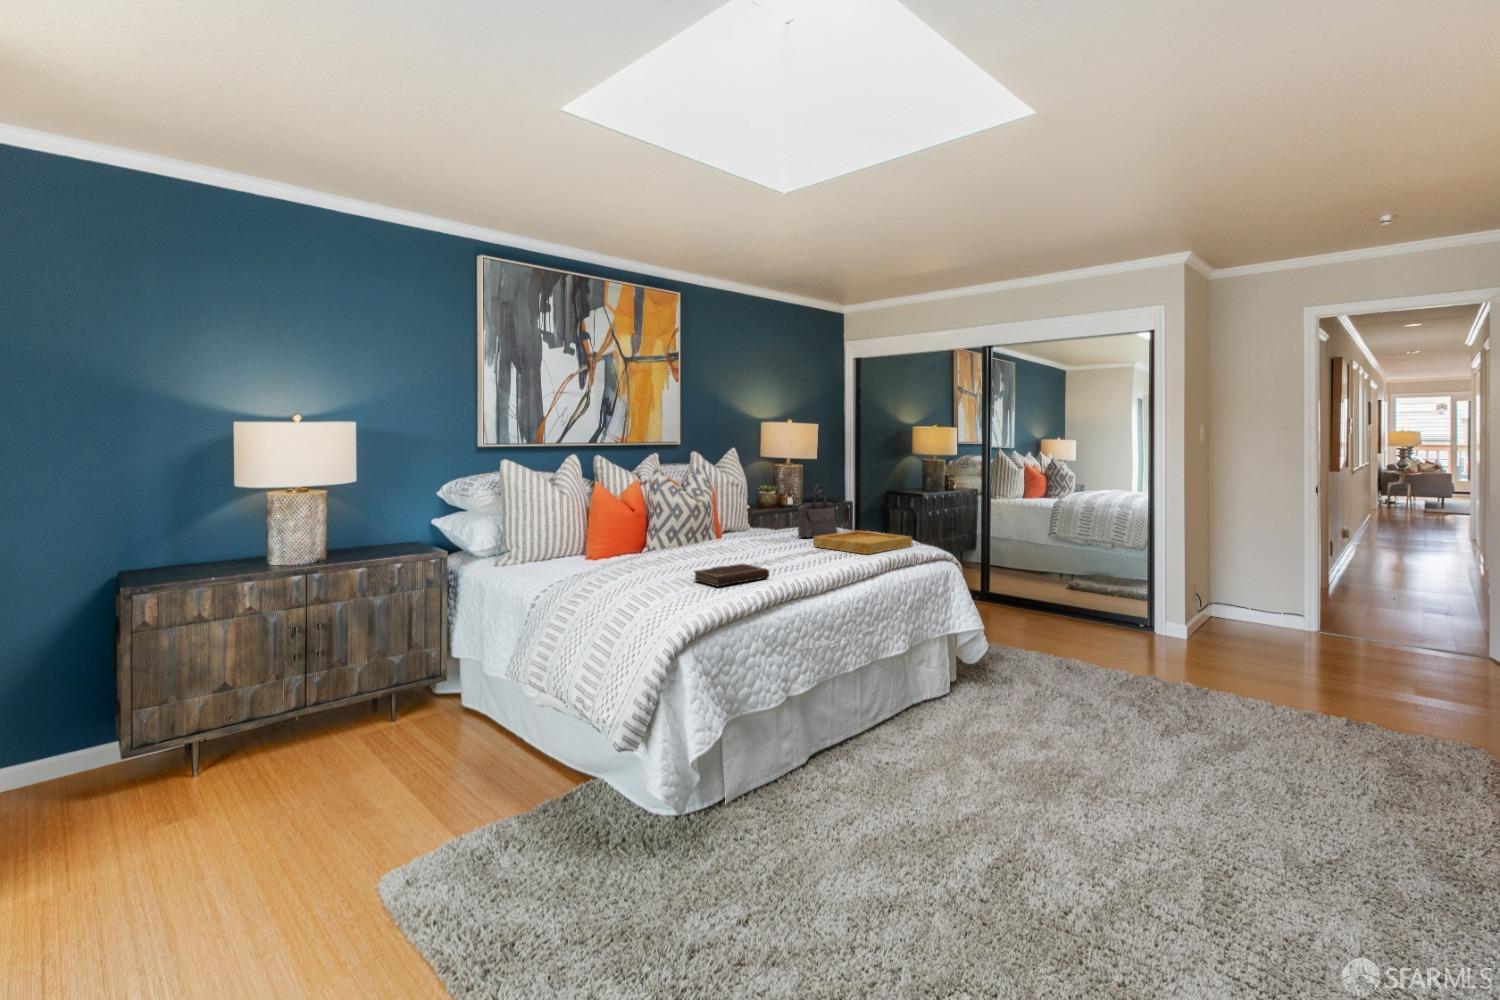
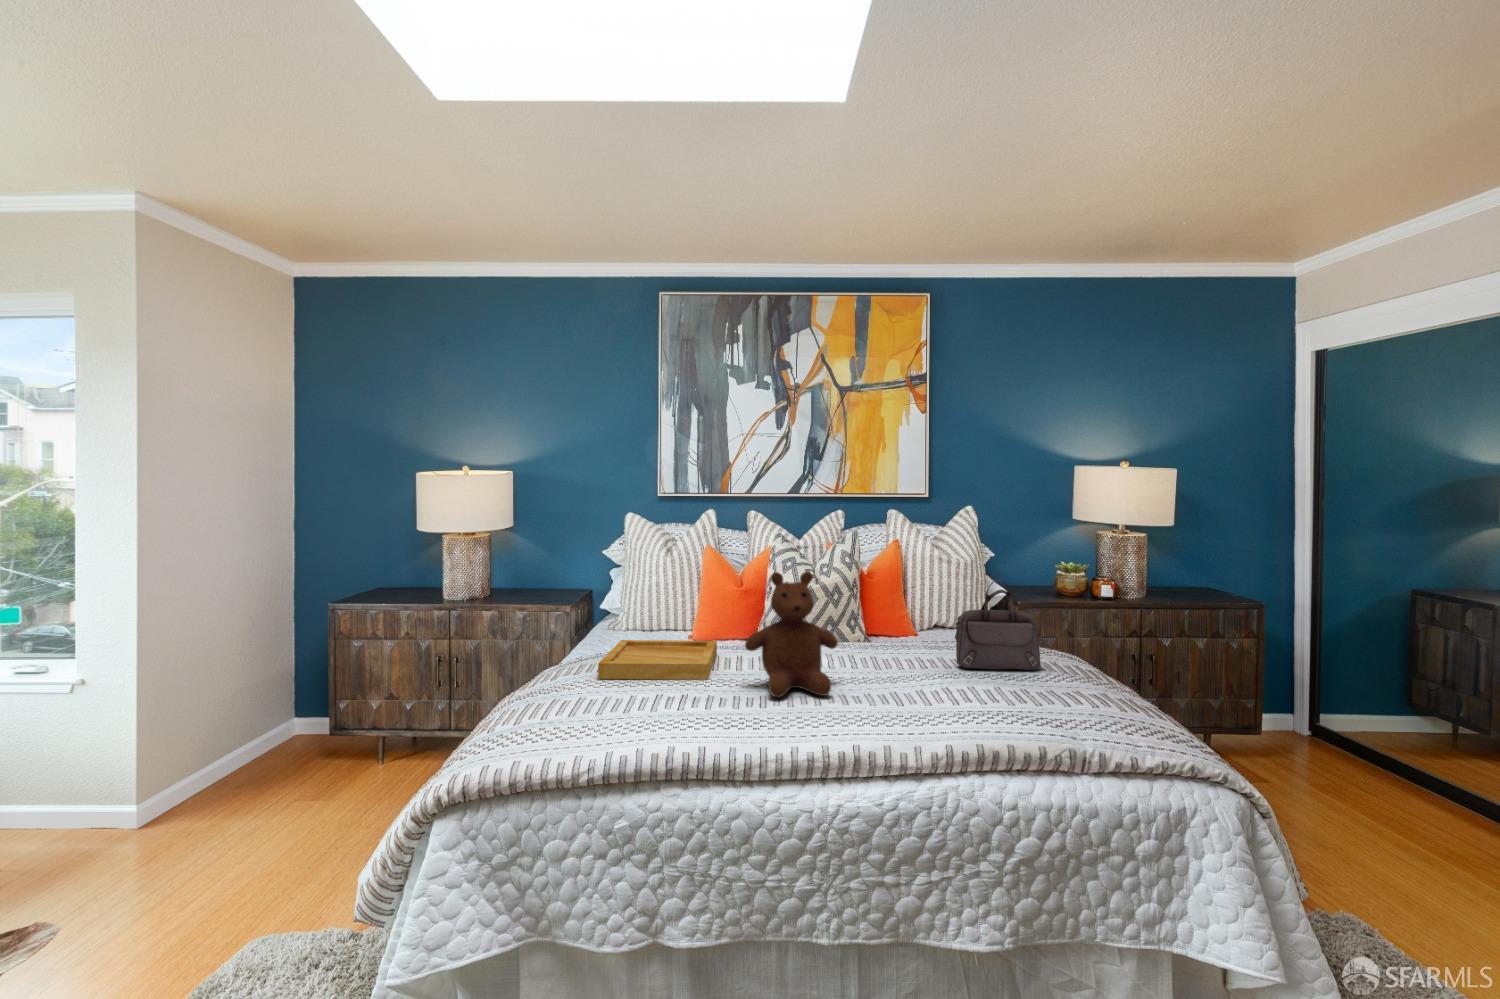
teddy bear: none [728,482,787,560] -> present [745,572,838,697]
tray: present [813,530,912,554] -> present [598,640,717,680]
notebook: present [694,564,769,586] -> none [573,698,683,734]

